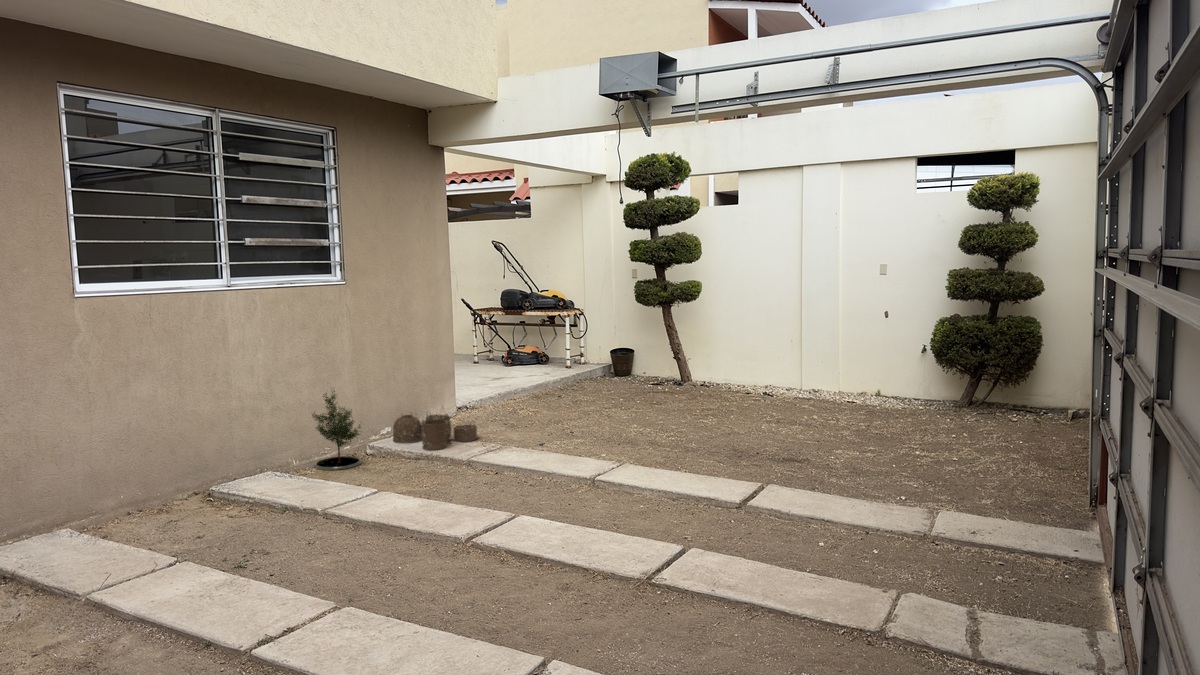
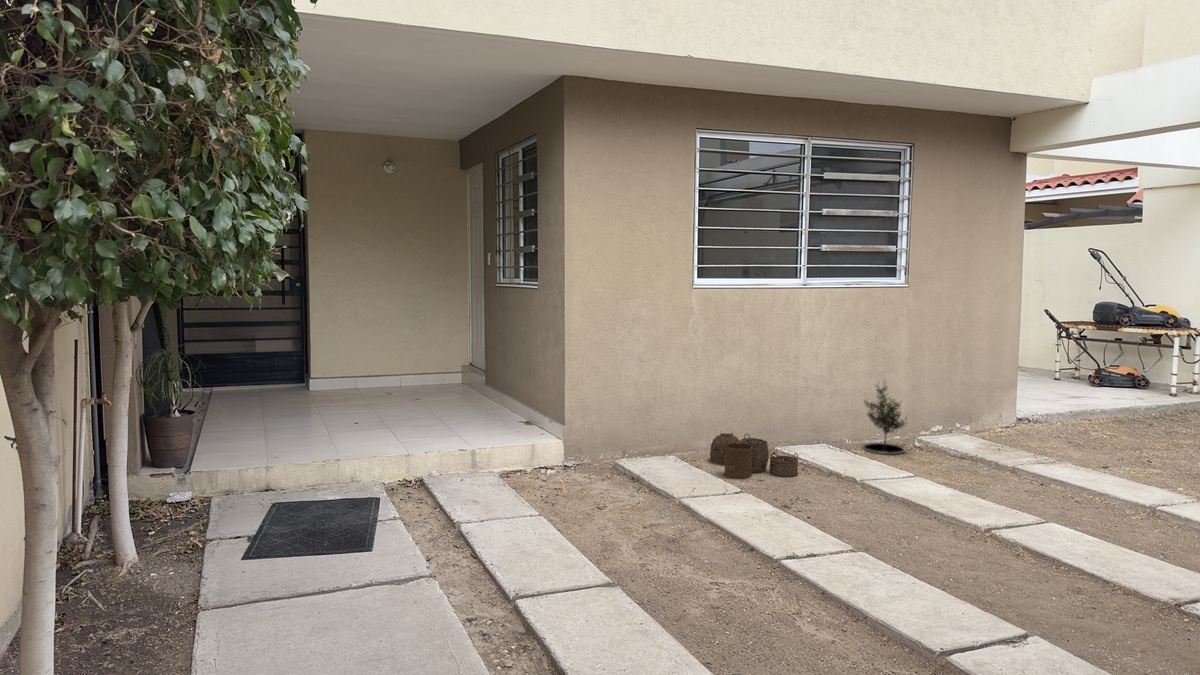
woven basket: present [393,414,477,450] -> present [710,432,798,478]

